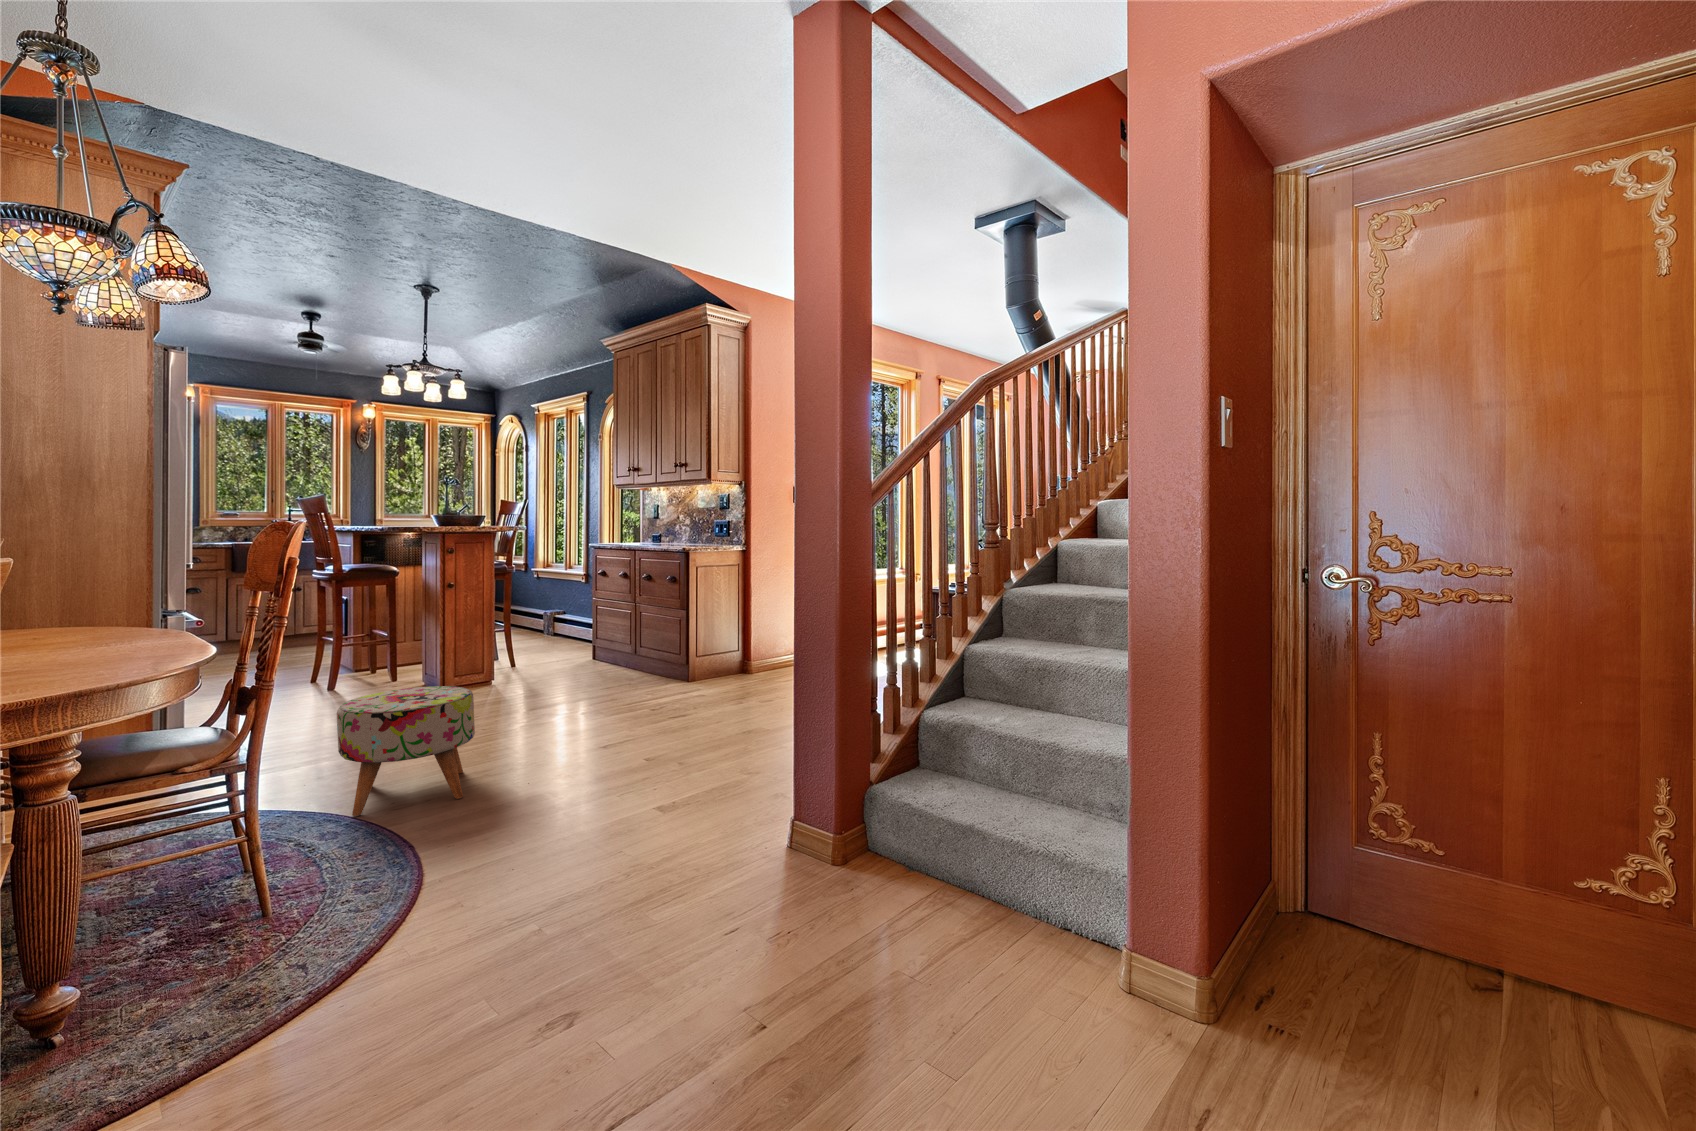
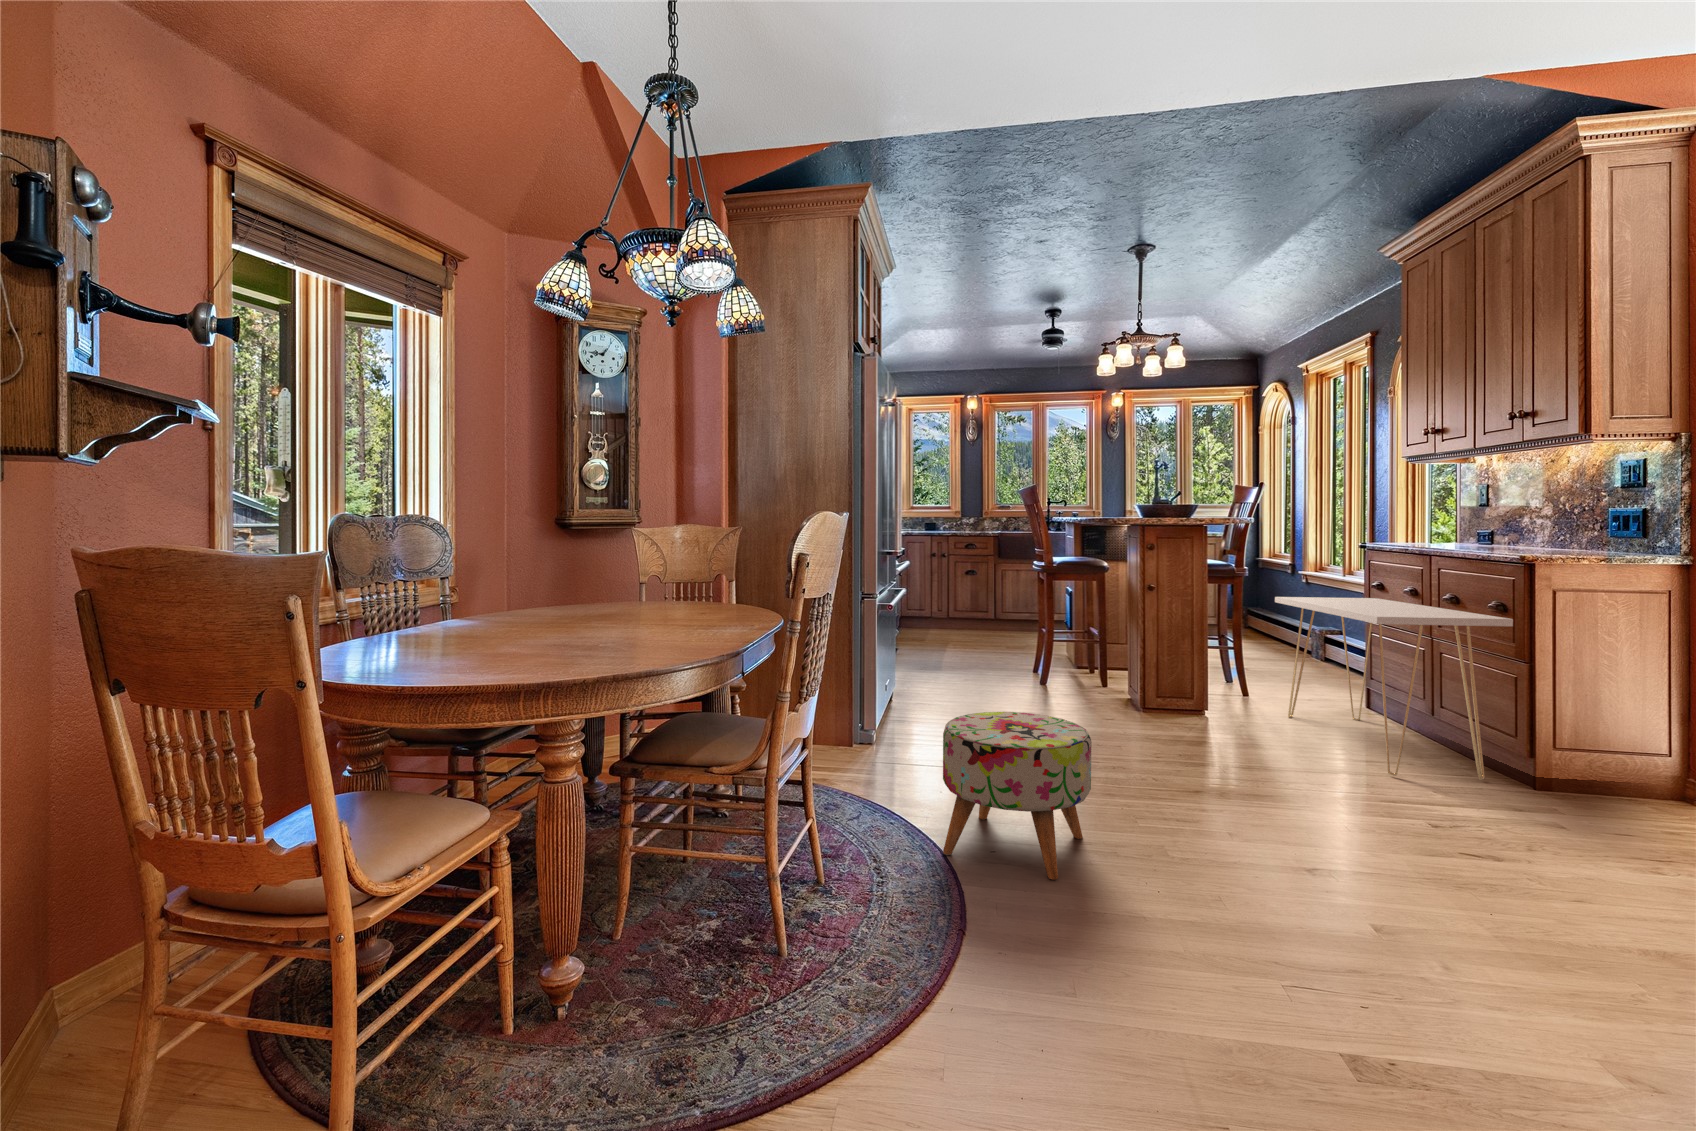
console table: none [546,580,682,688] -> present [1275,597,1513,780]

